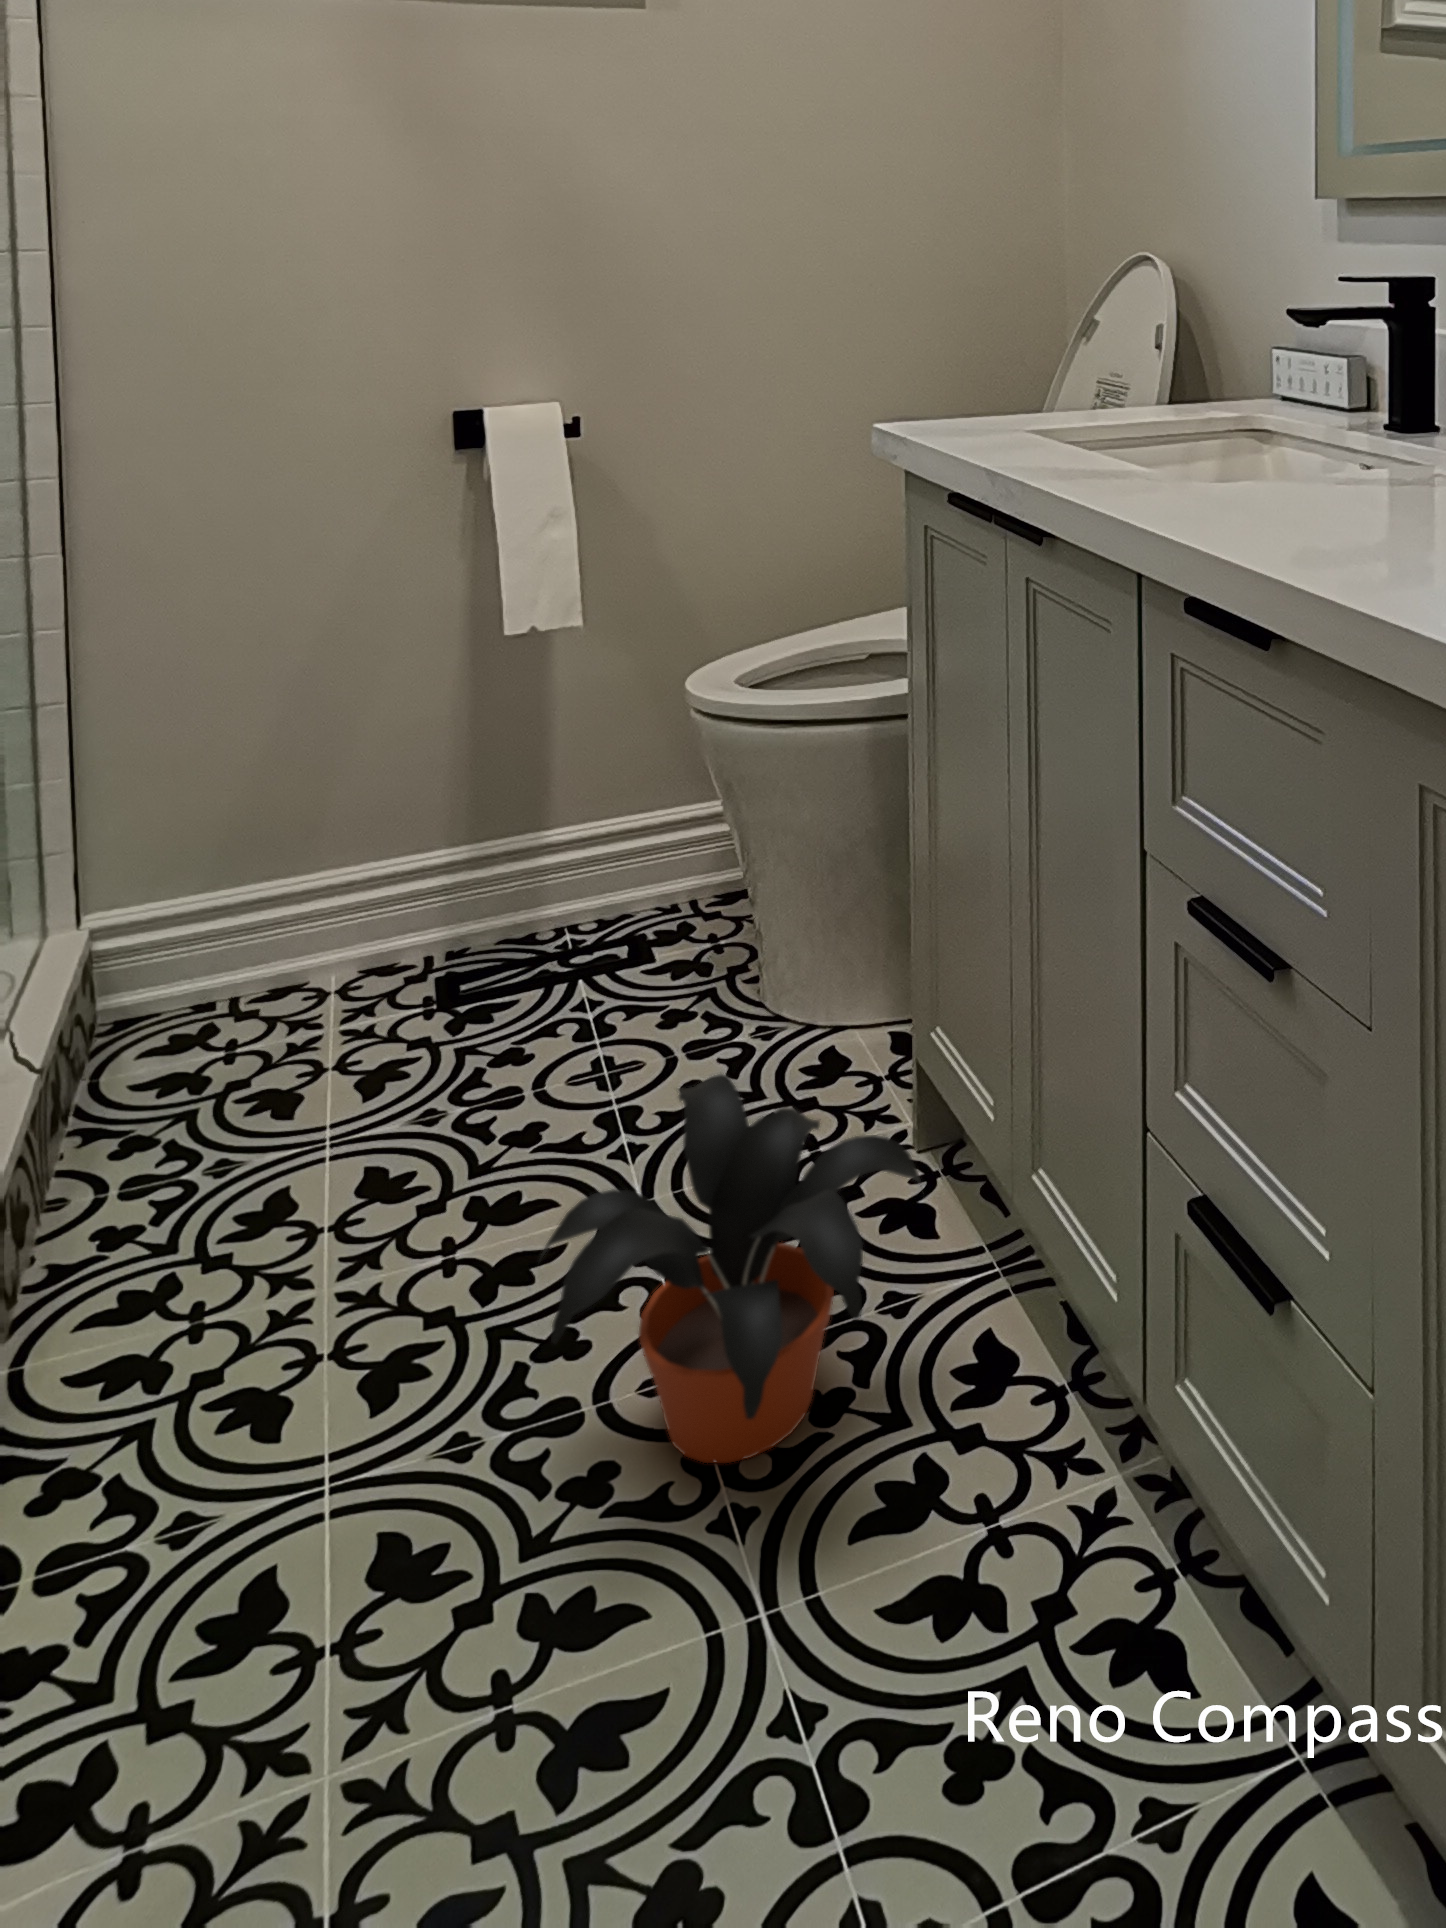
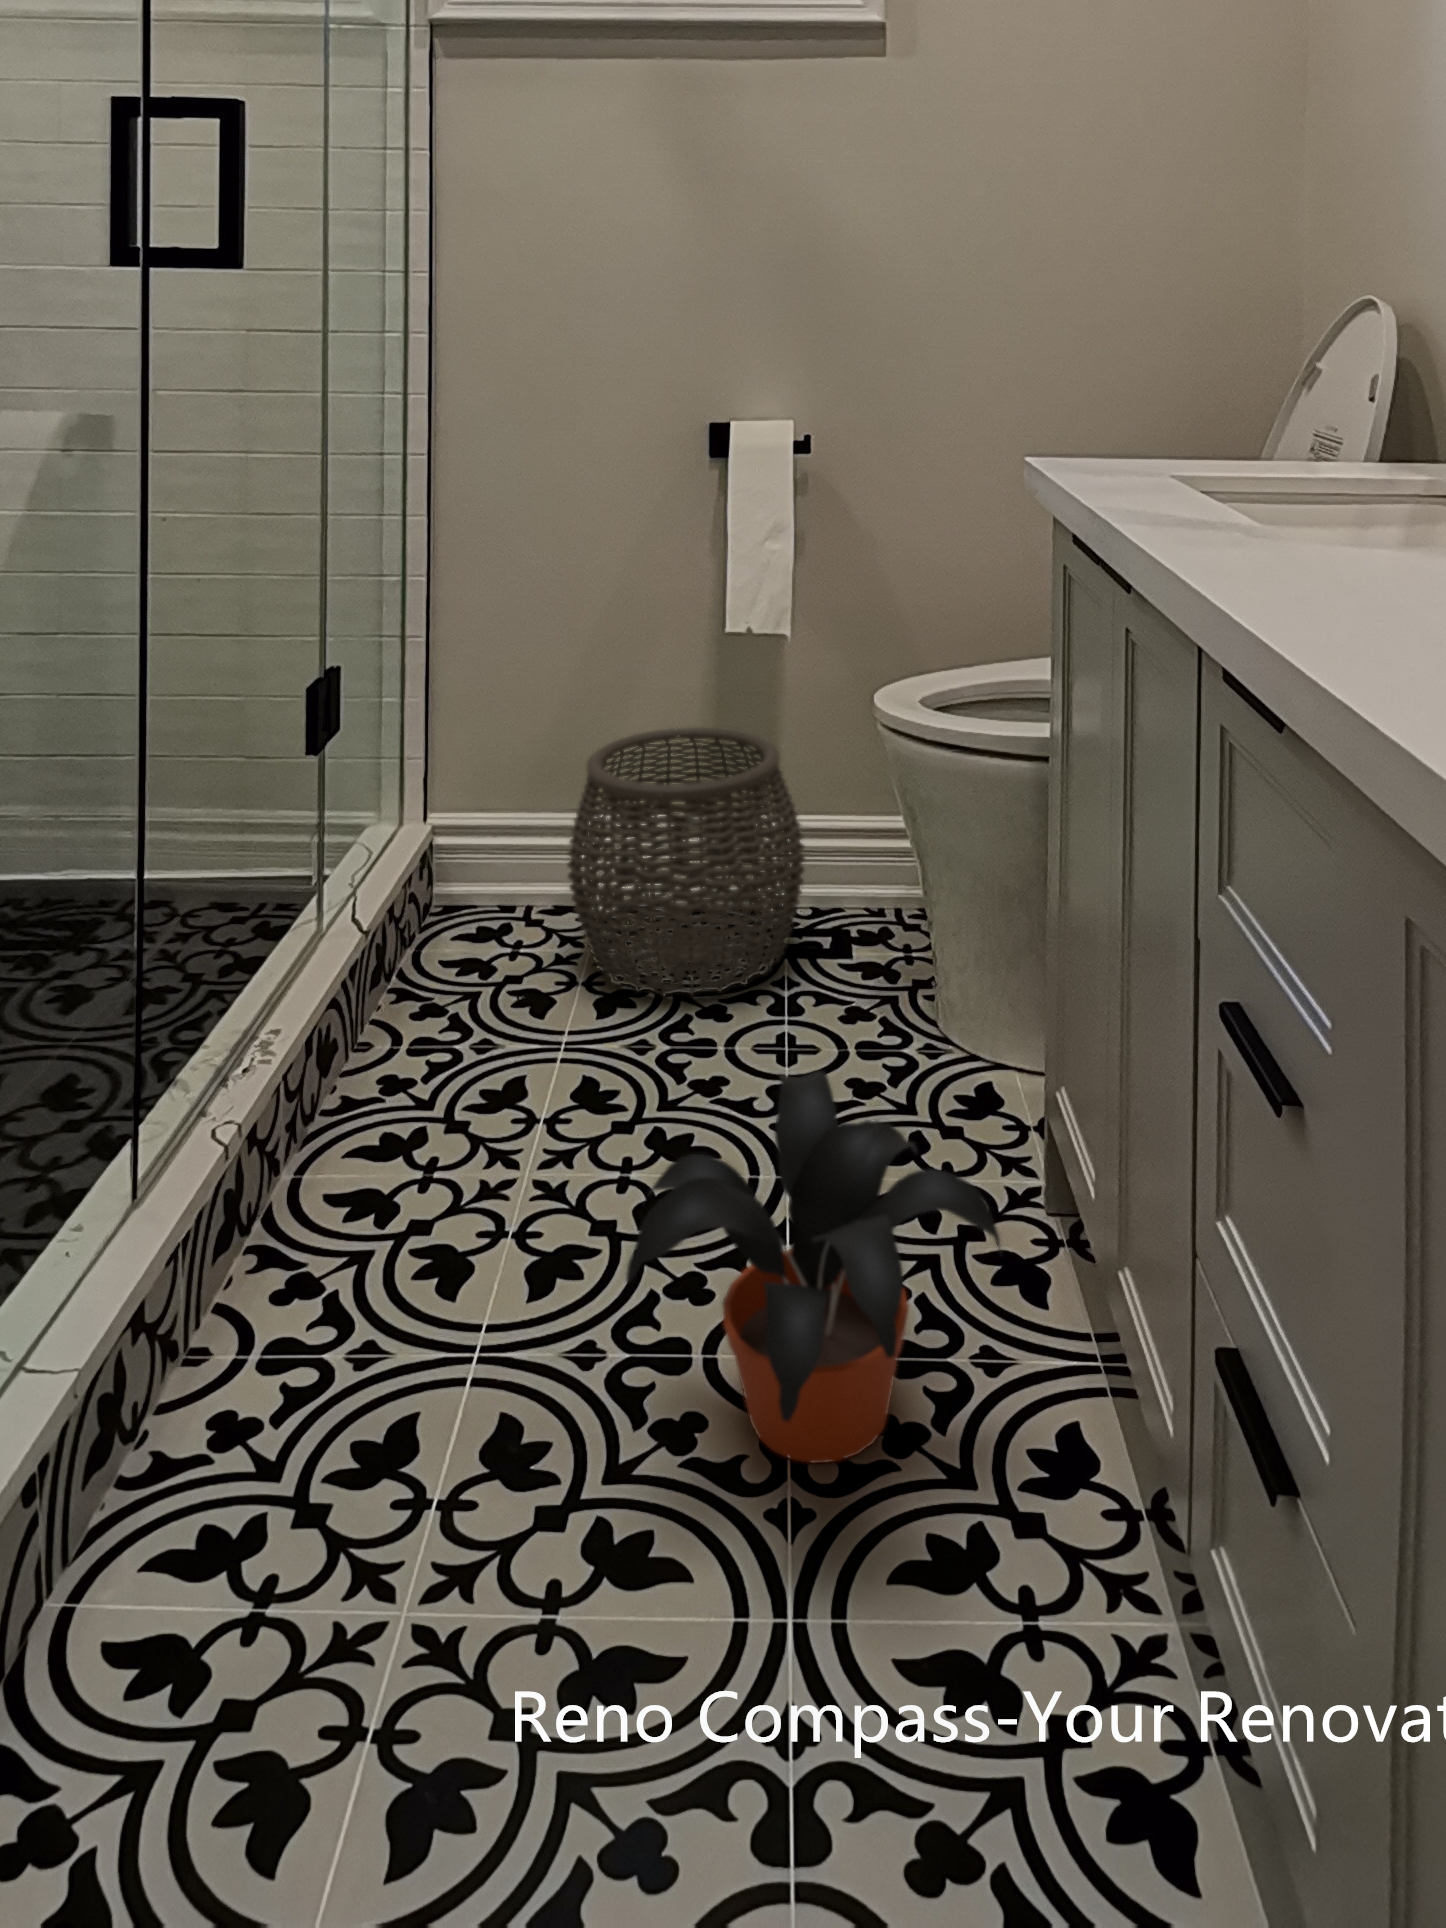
woven basket: none [313,754,601,1057] -> present [567,728,805,996]

